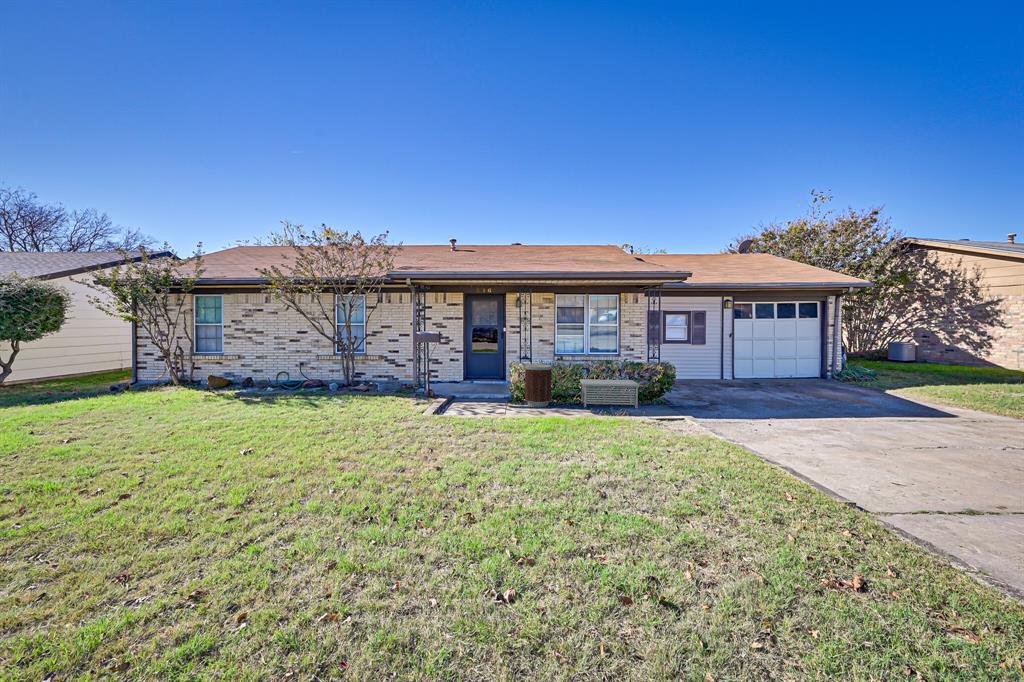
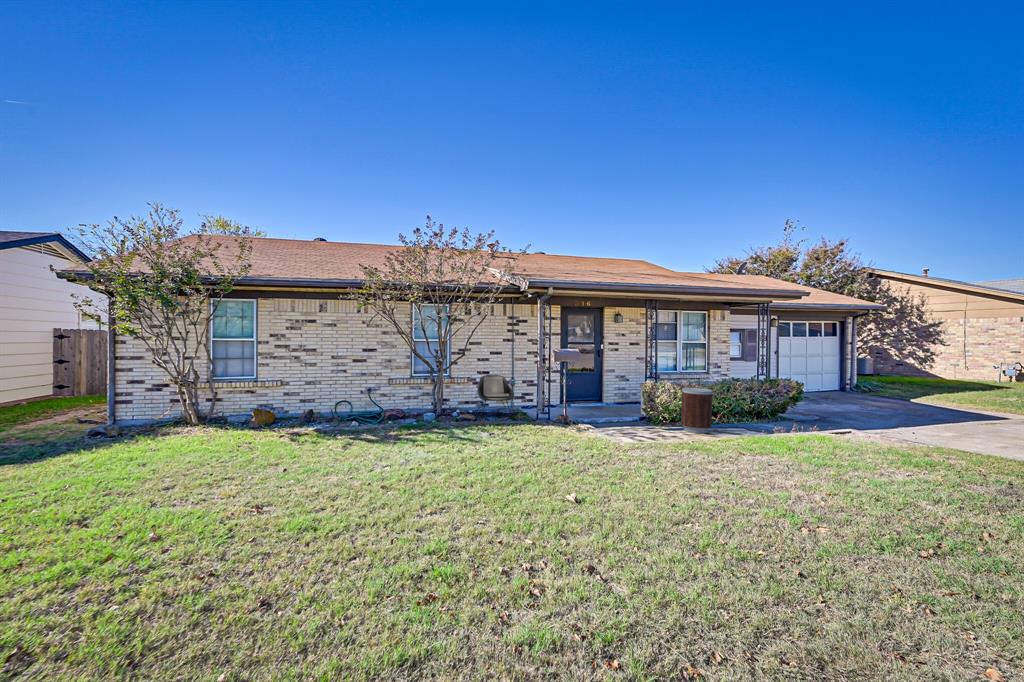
lounge chair: none [376,353,411,389] -> present [477,375,514,418]
storage bench: present [580,379,639,408] -> none [723,401,793,432]

